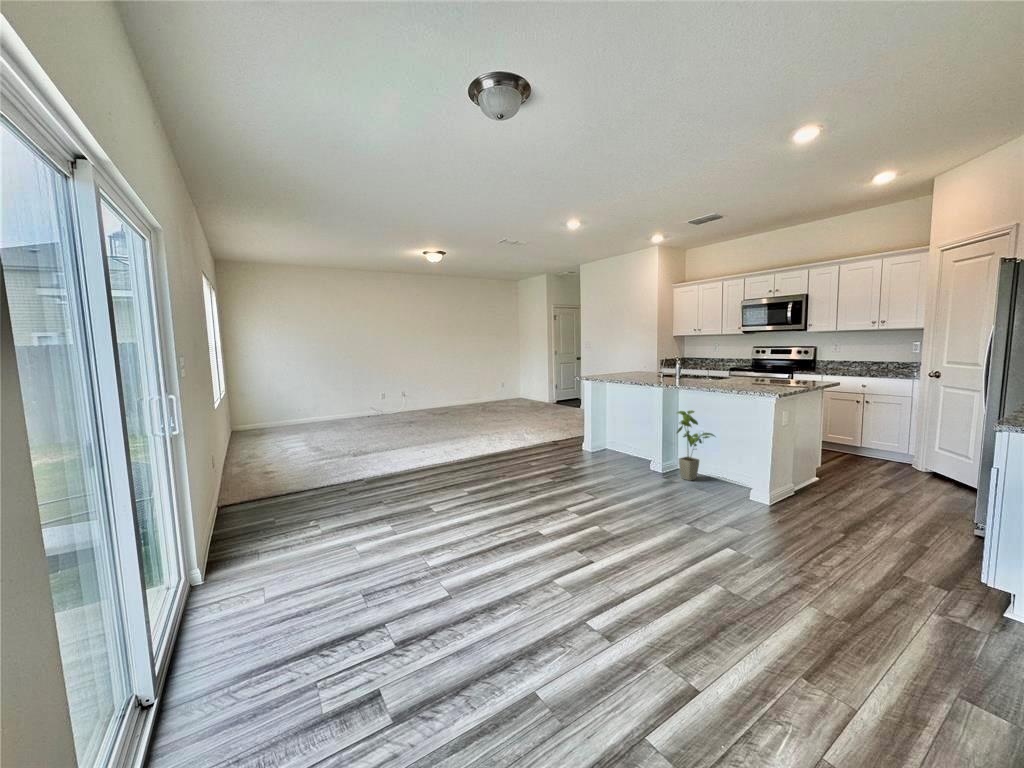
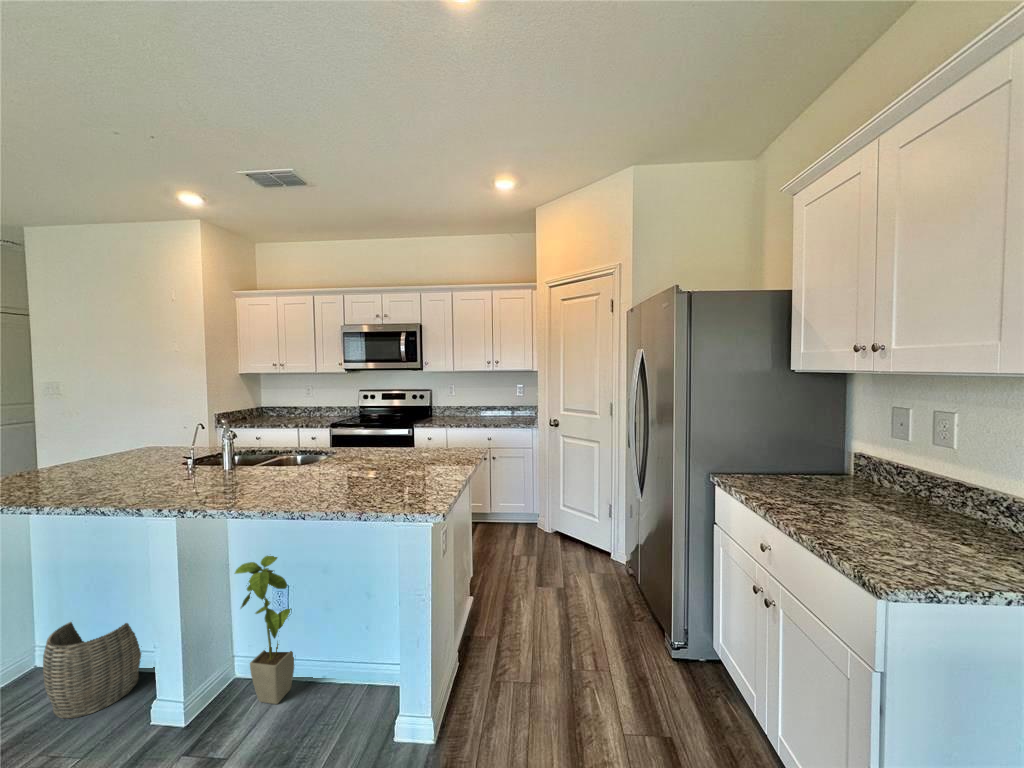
woven basket: none [604,429,634,463] -> present [43,622,142,719]

